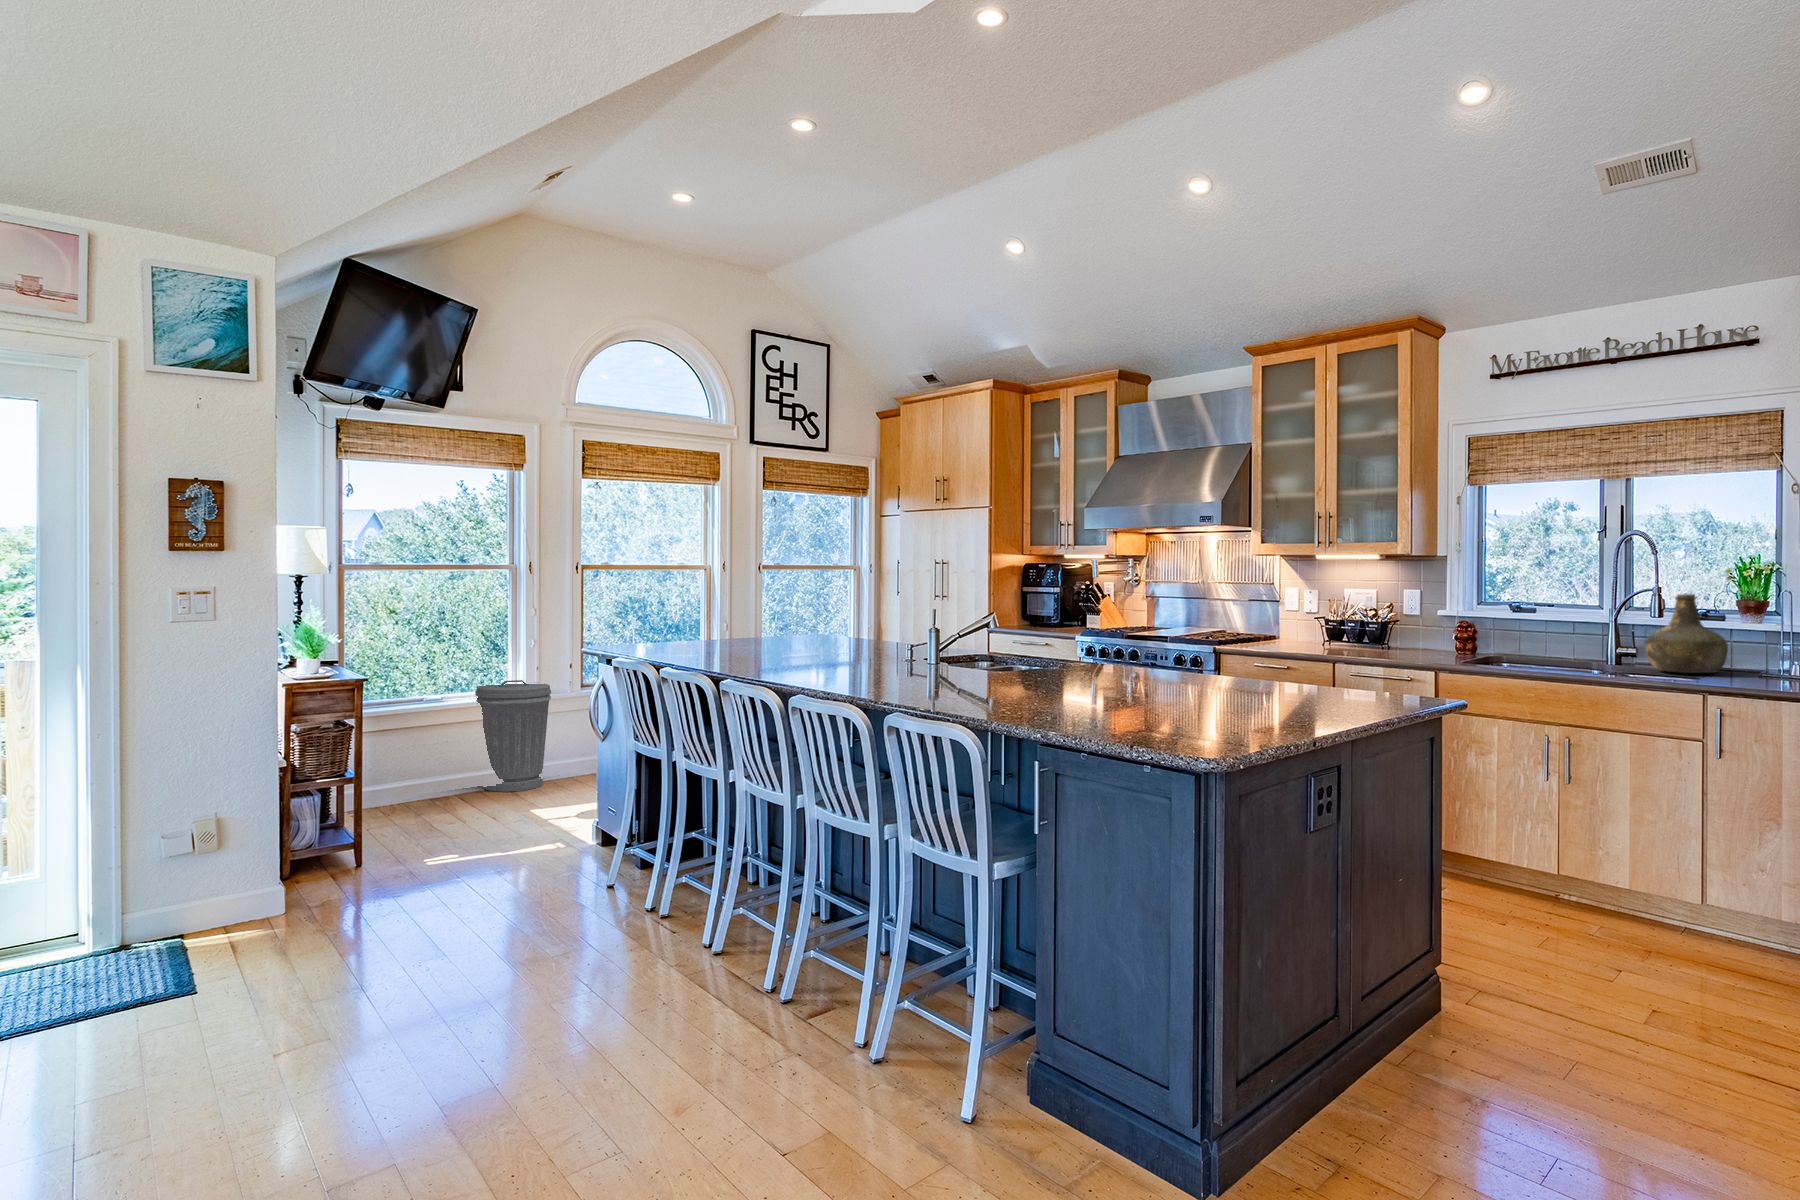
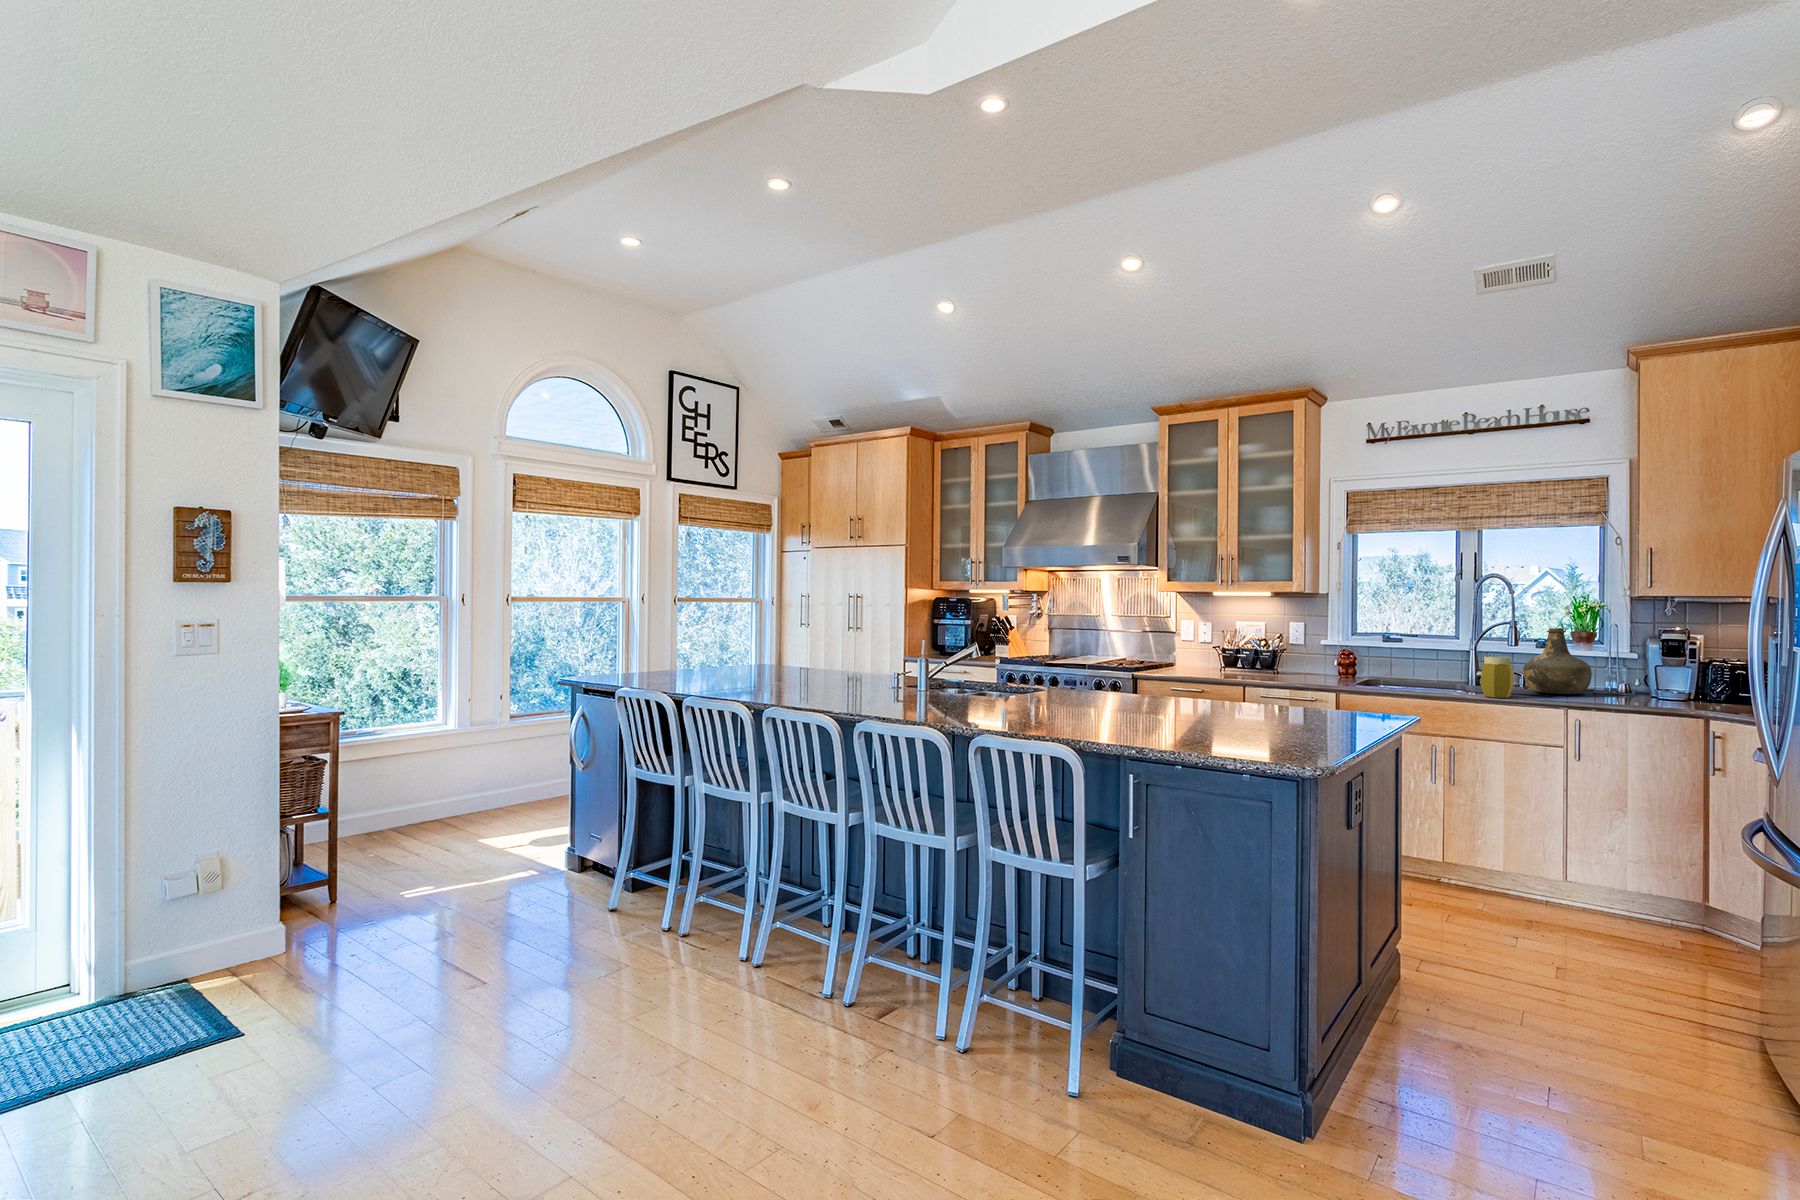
jar: none [1580,627,1621,676] -> present [1481,656,1514,698]
trash can: present [475,680,551,792] -> none [394,724,479,845]

